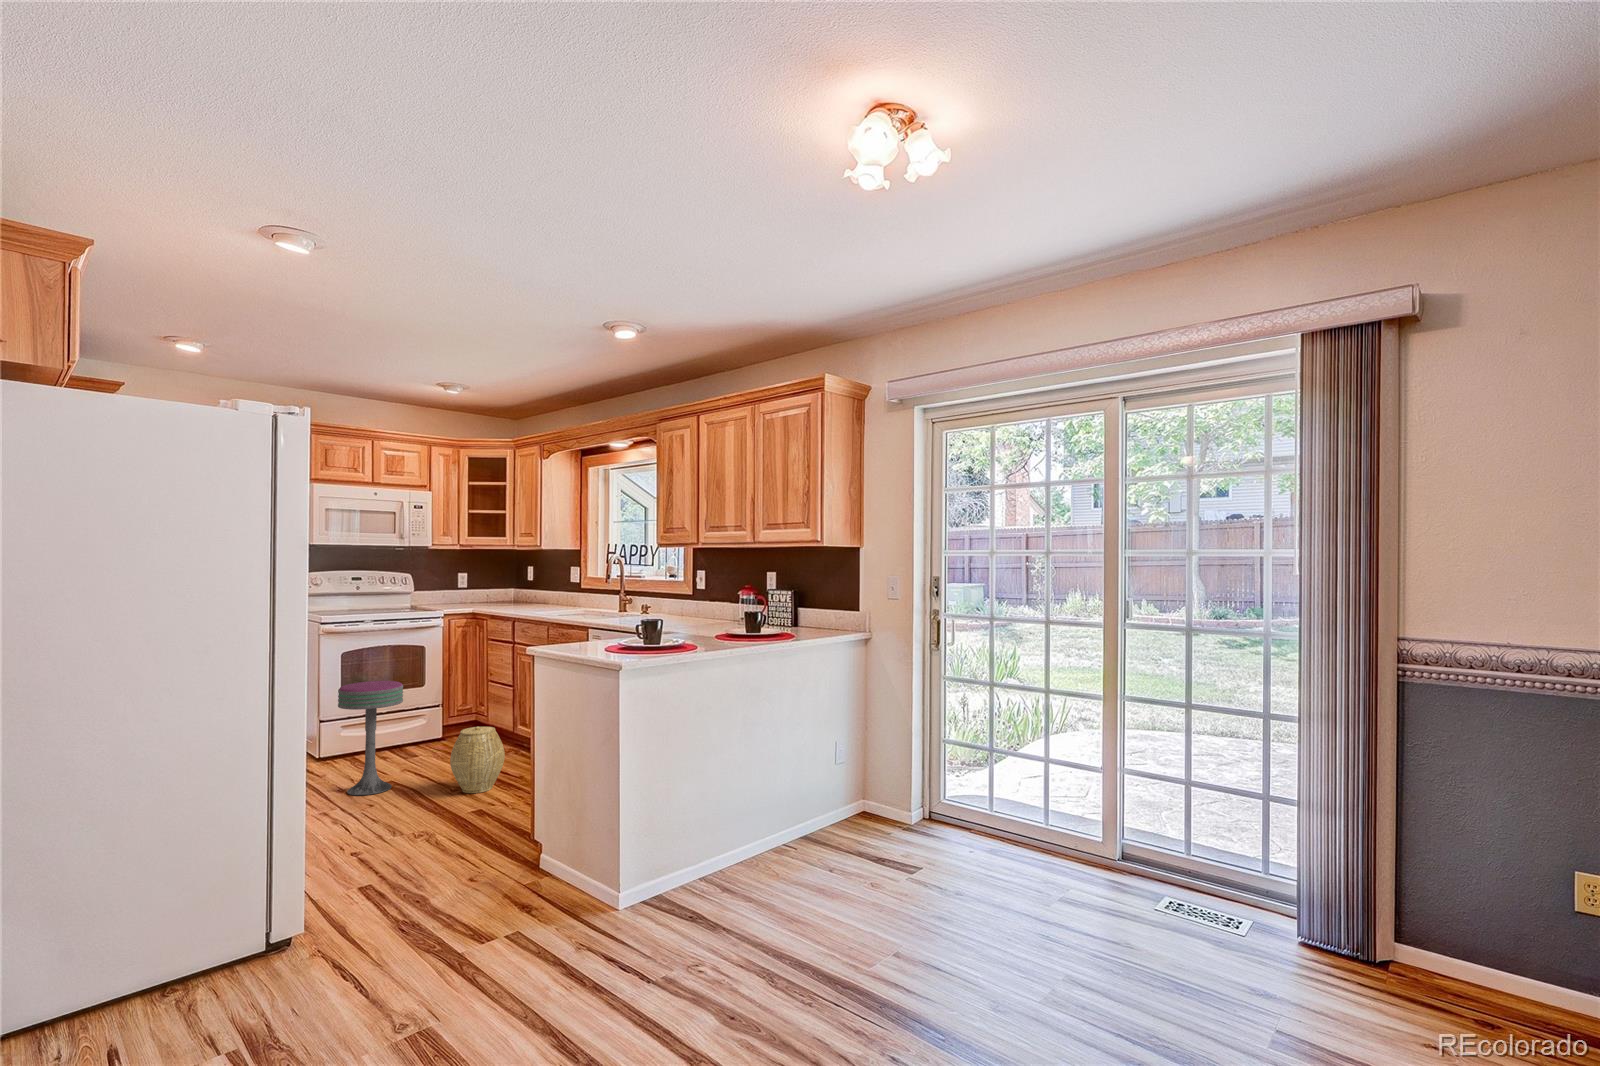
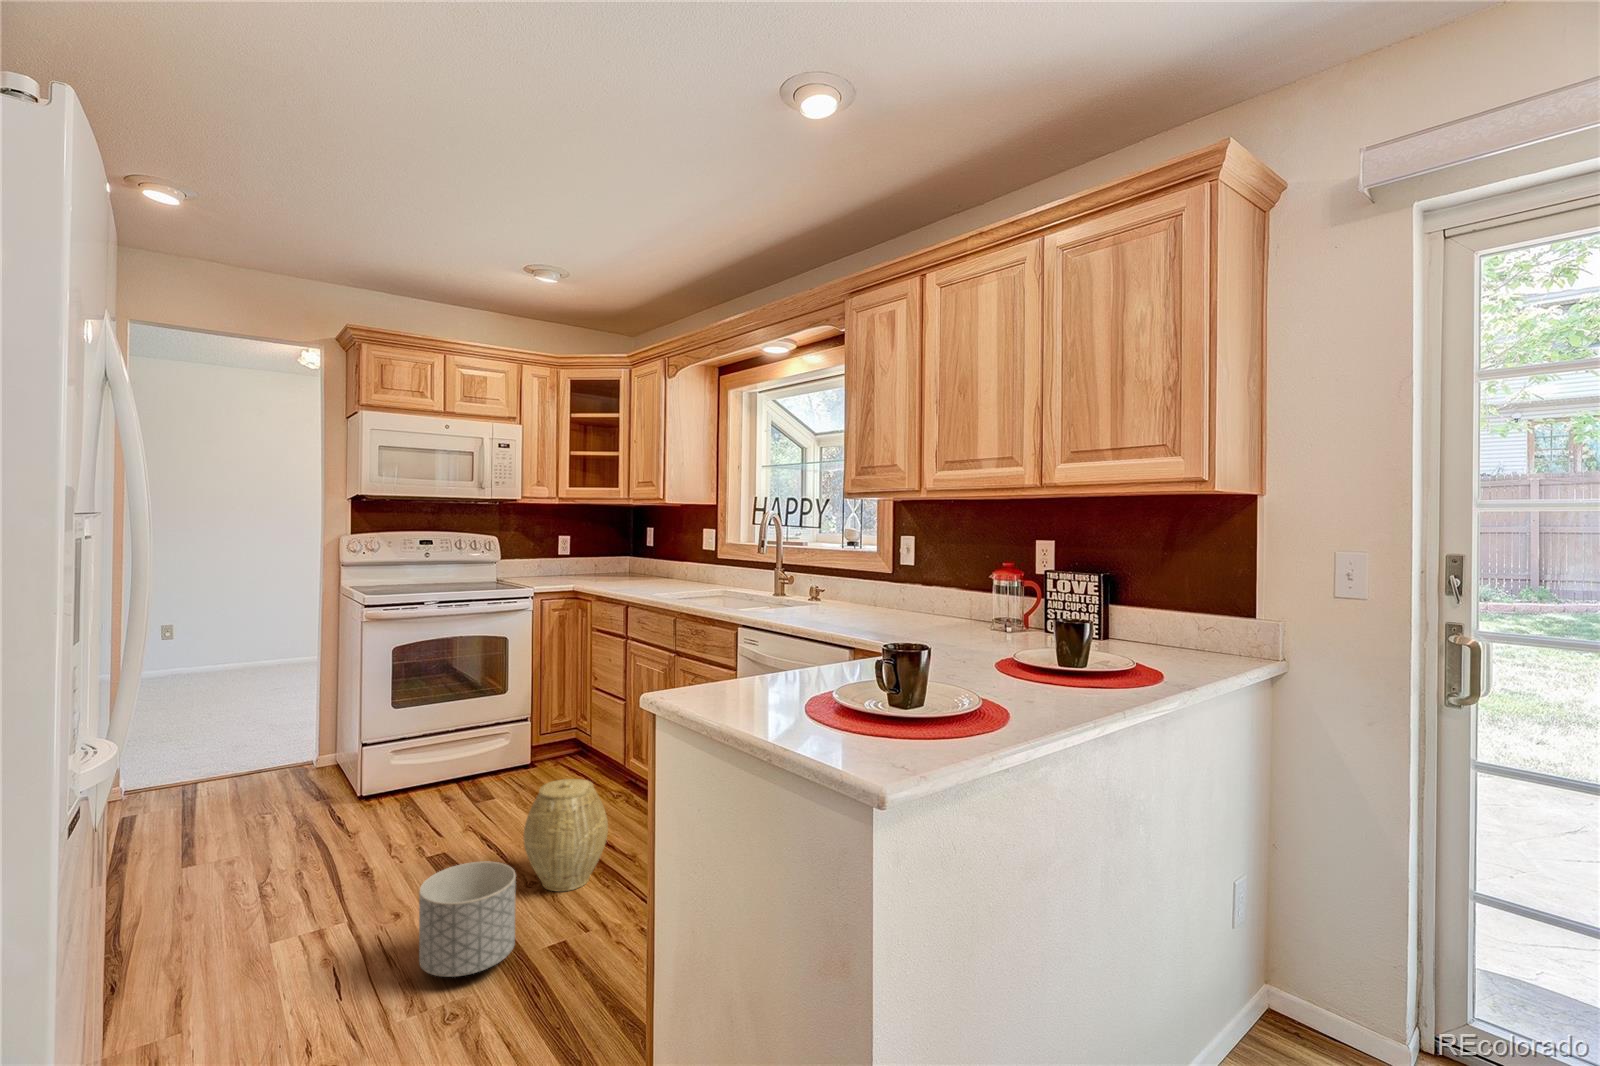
bar stool: present [338,681,403,795] -> none [357,698,457,883]
planter: none [396,765,452,824] -> present [419,861,516,977]

